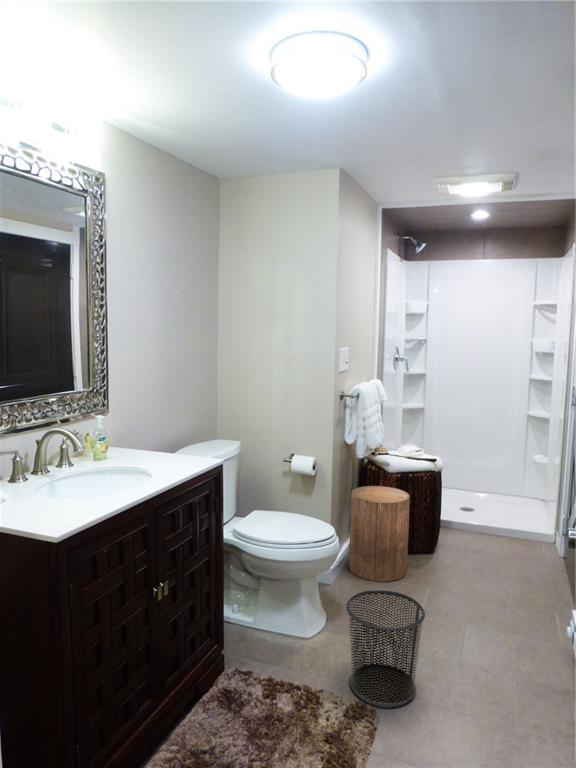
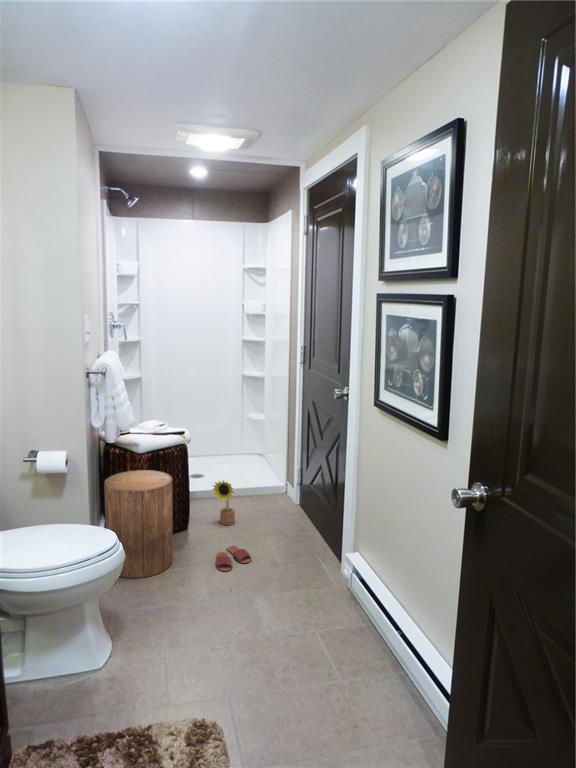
decorative plant: none [459,511,483,558] -> present [212,481,235,525]
slippers: none [443,576,482,597] -> present [216,546,251,571]
waste bin: present [346,590,425,707] -> none [165,587,253,717]

